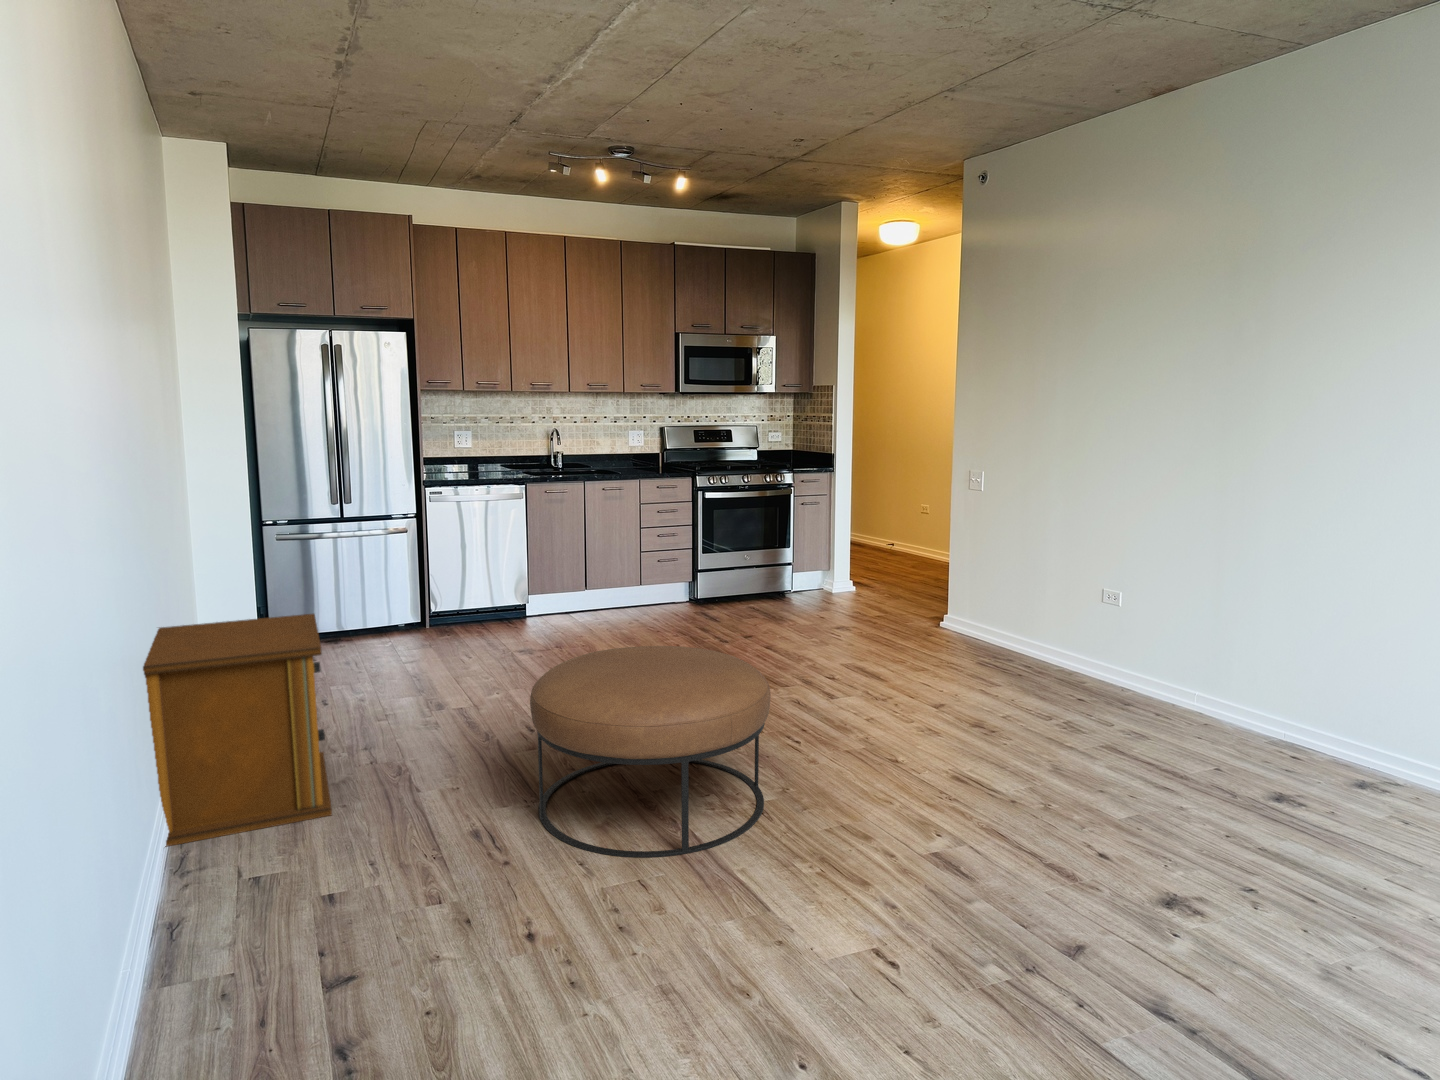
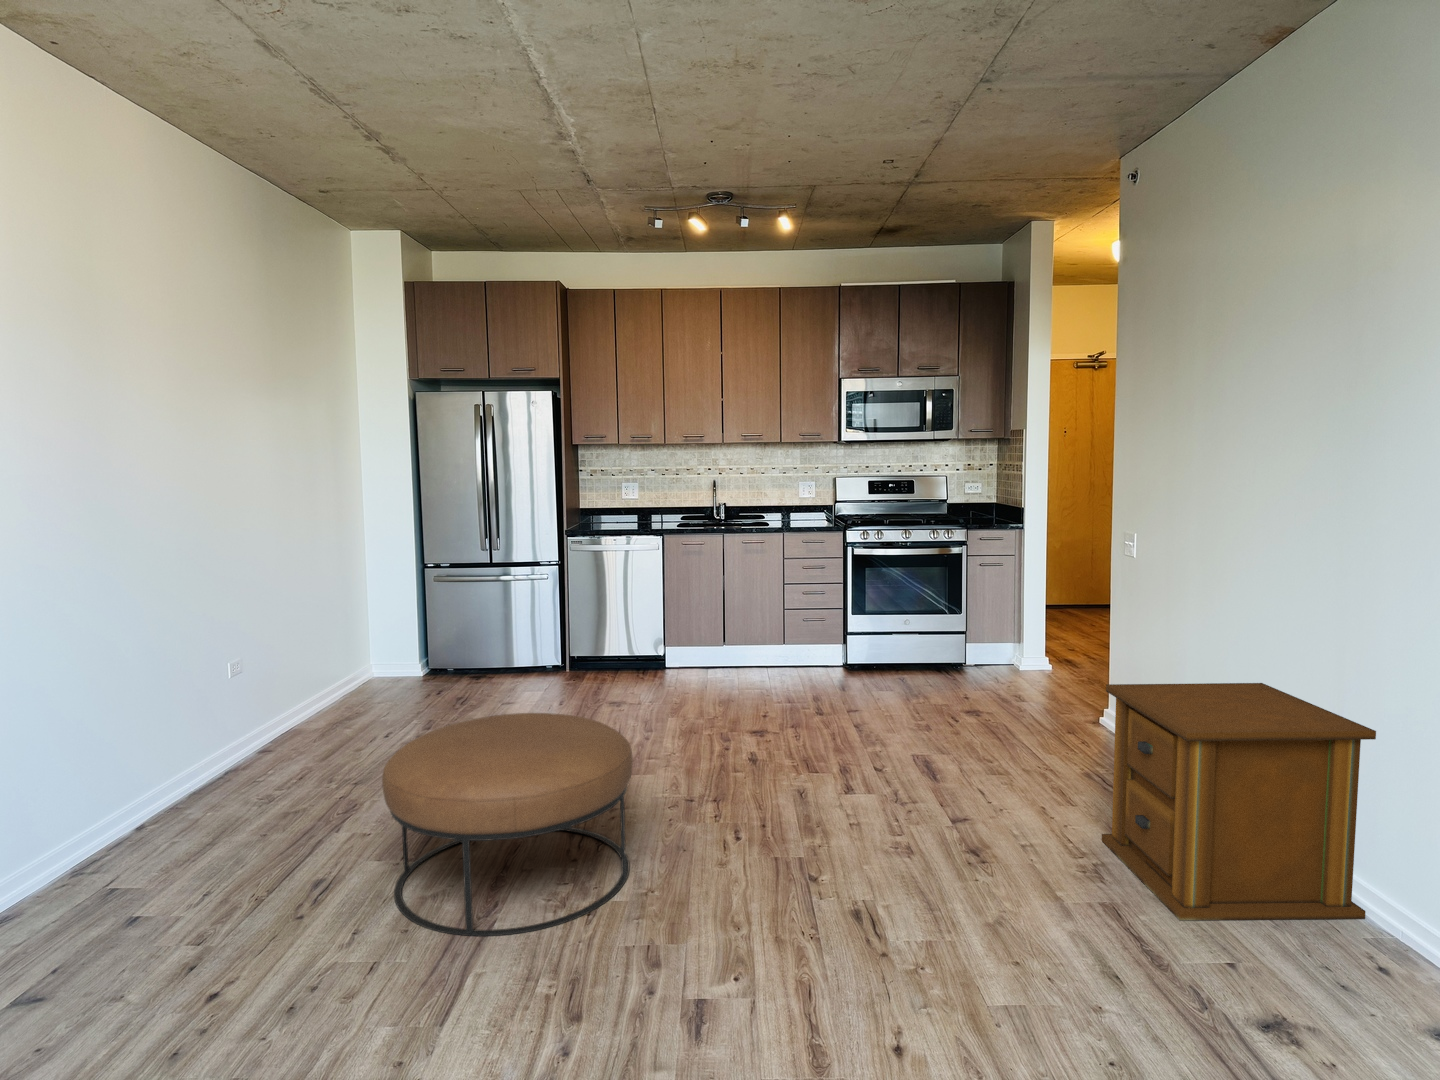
side table: present [143,614,332,846] -> present [1102,683,1376,921]

